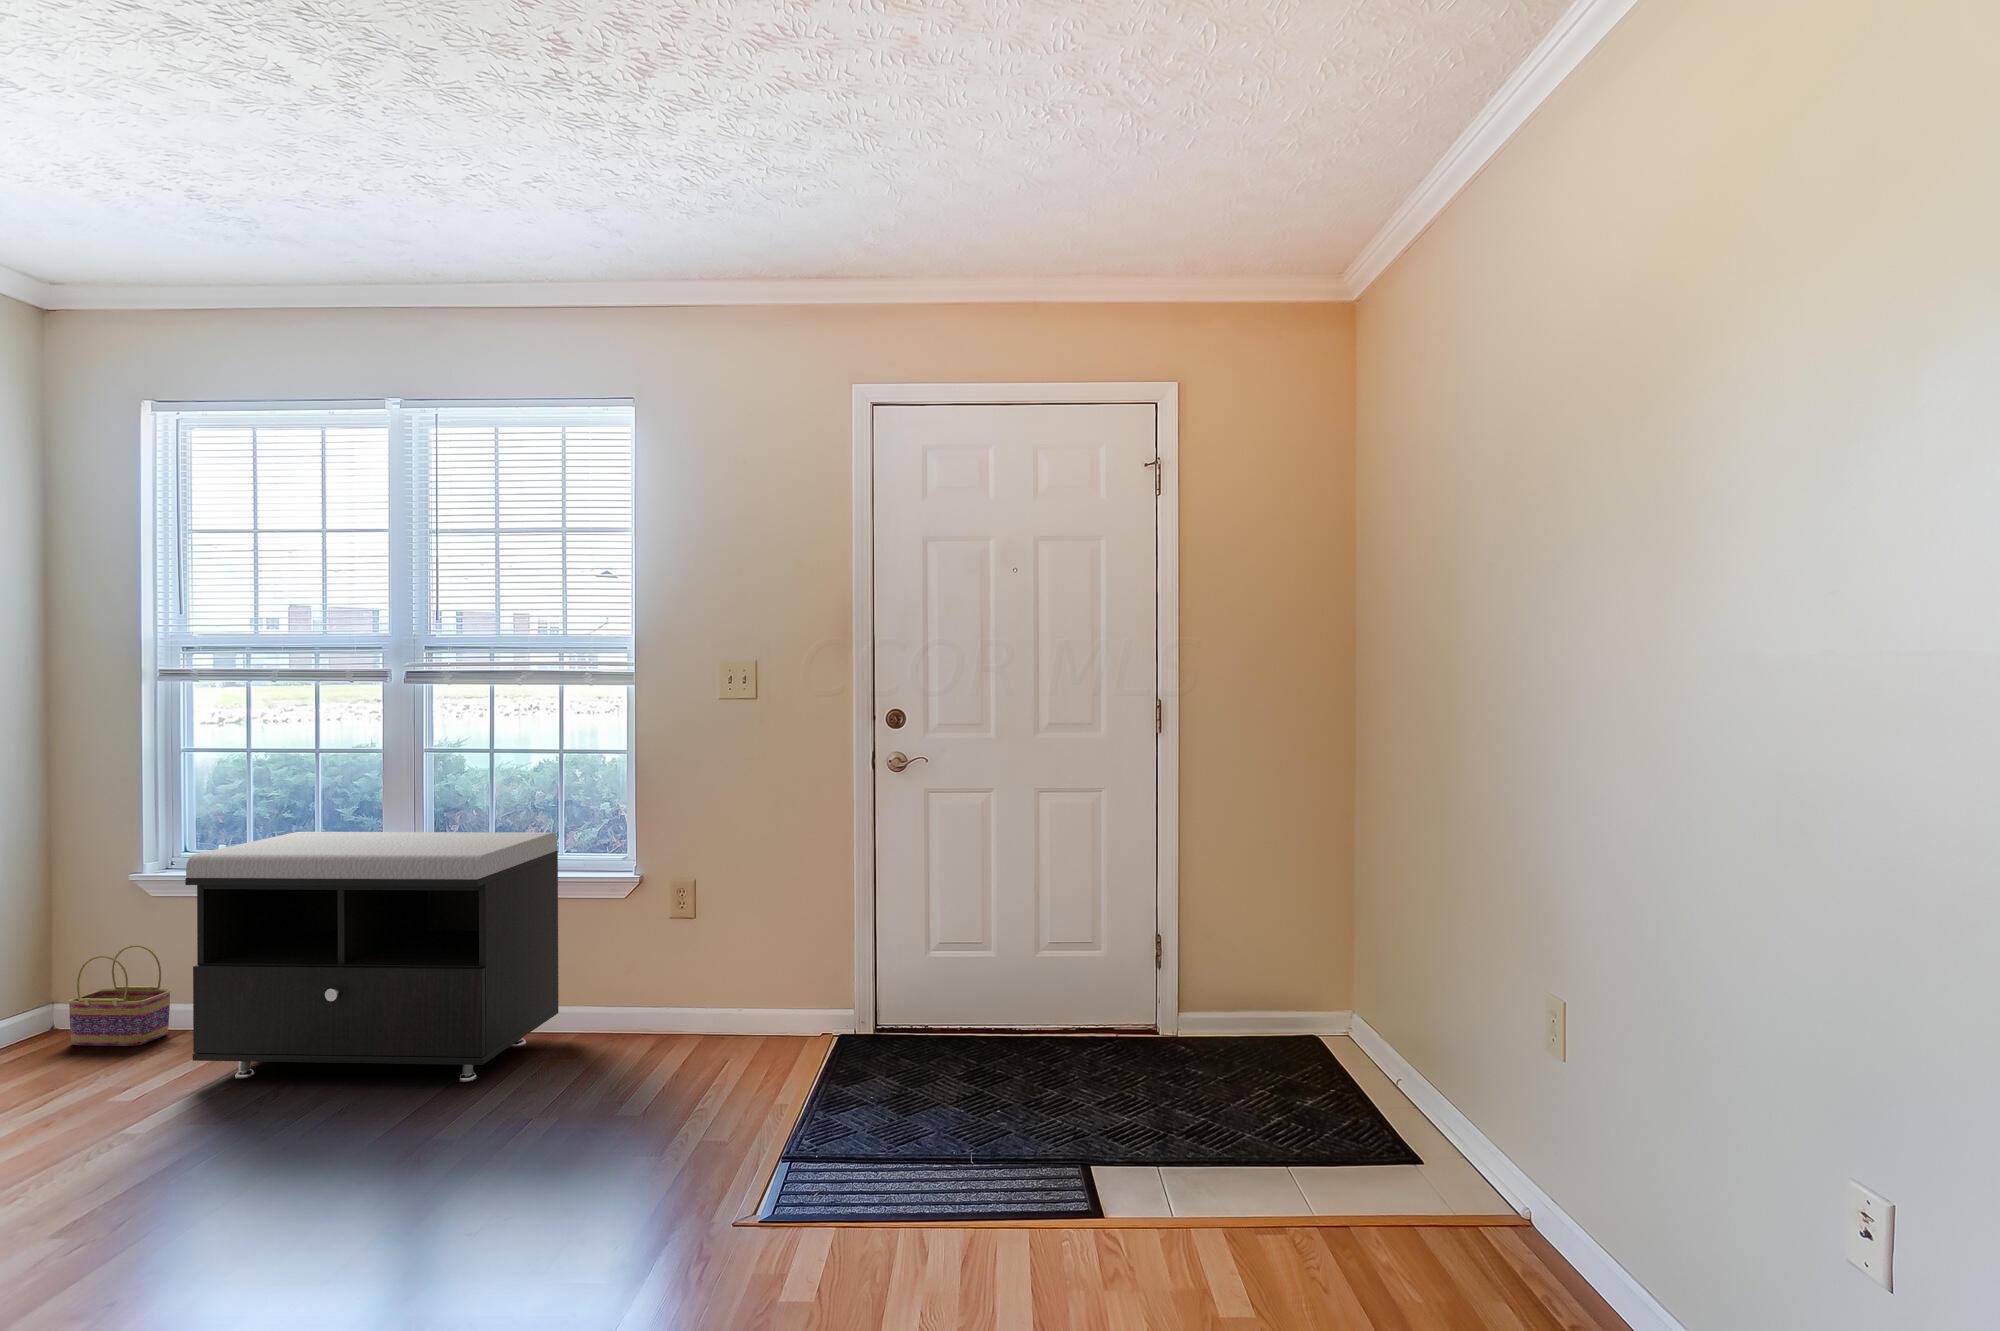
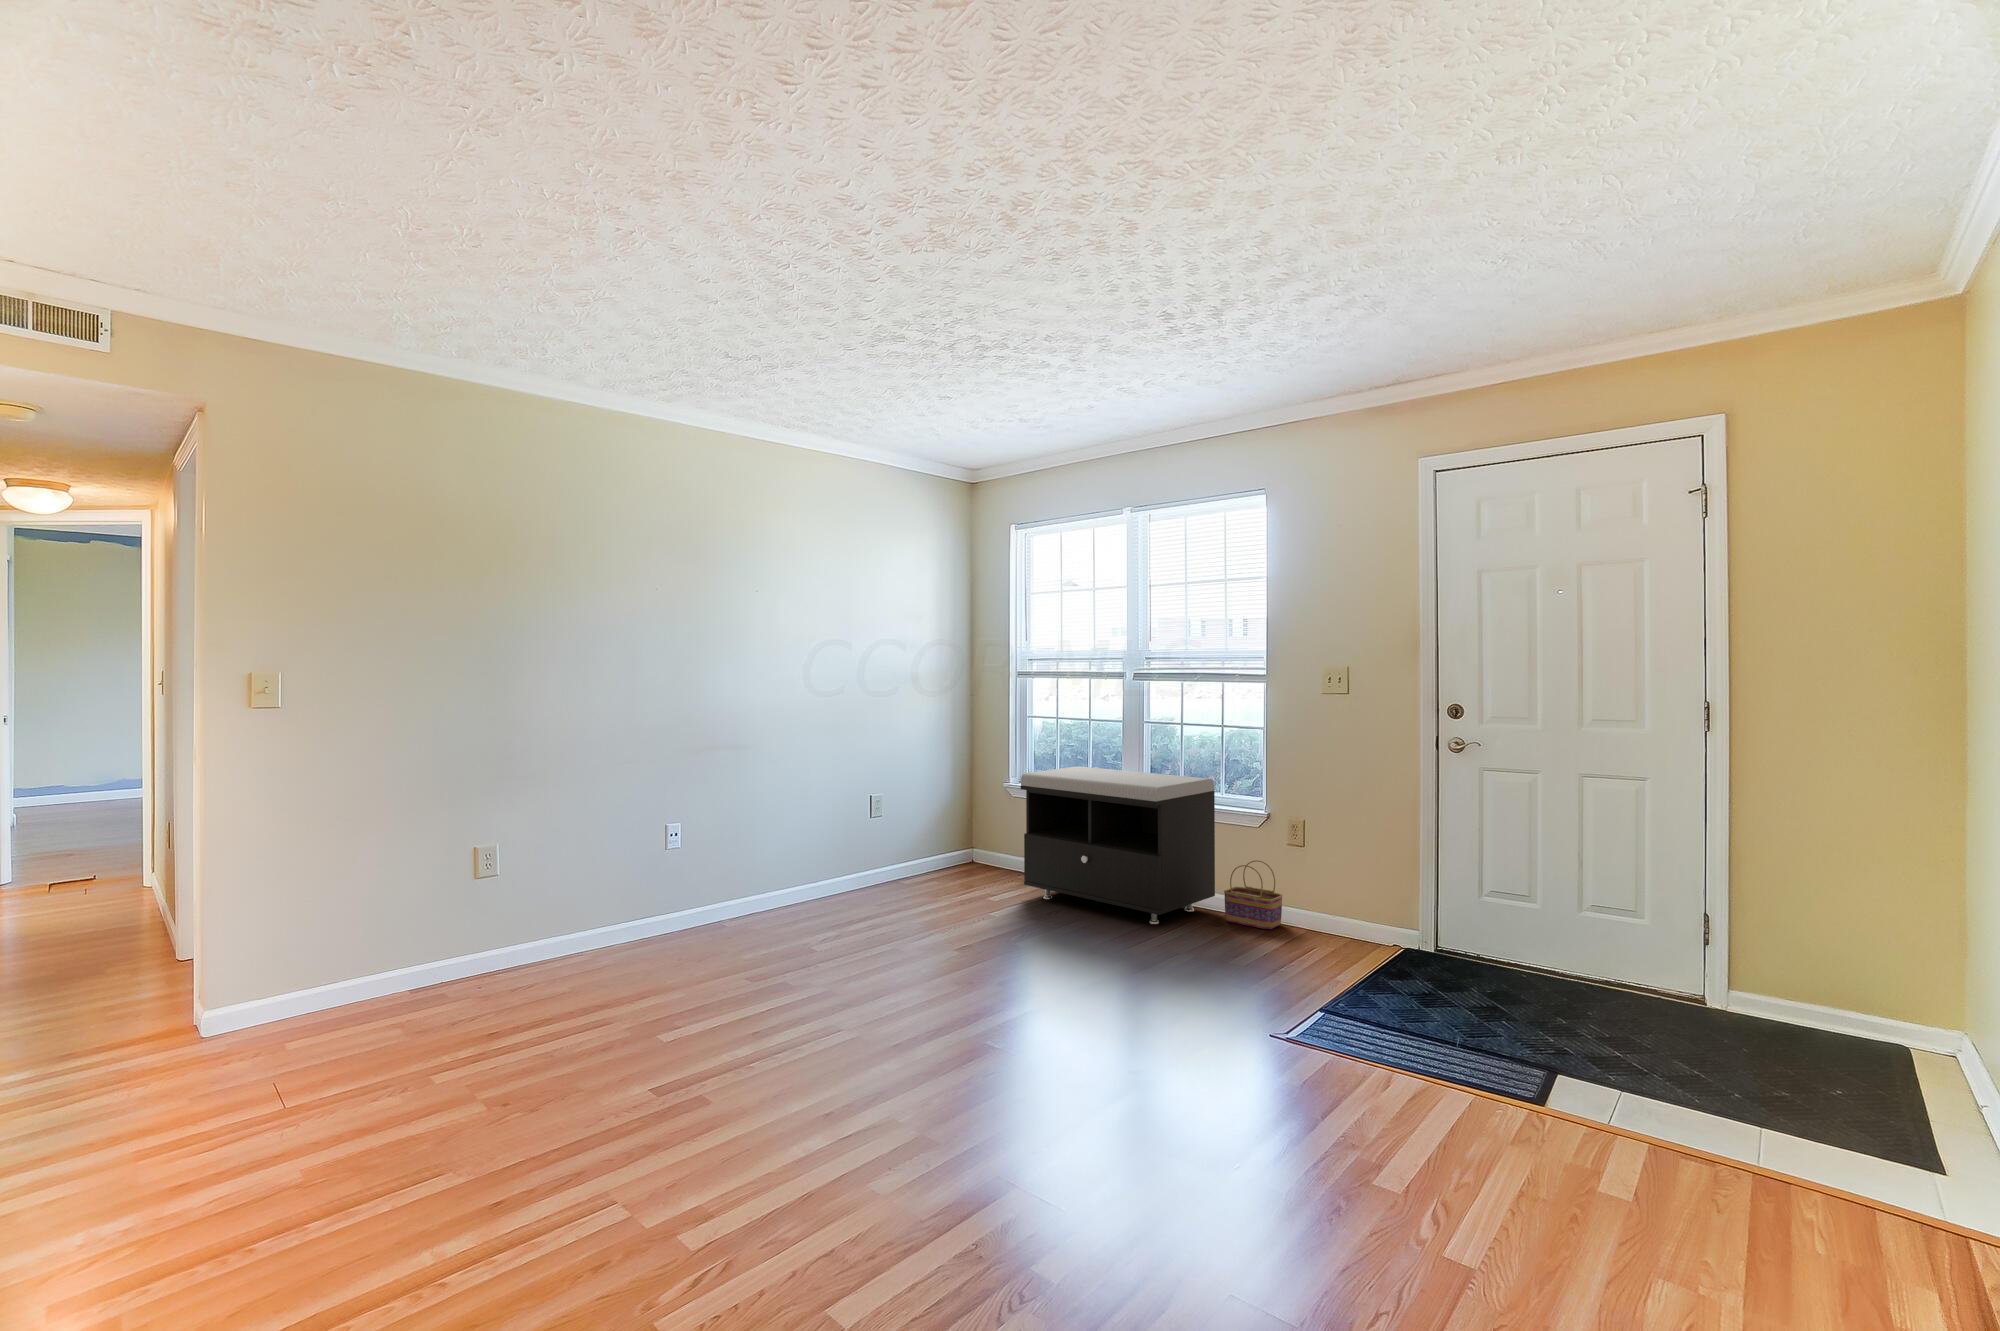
basket: present [68,945,171,1046] -> present [1224,860,1283,929]

